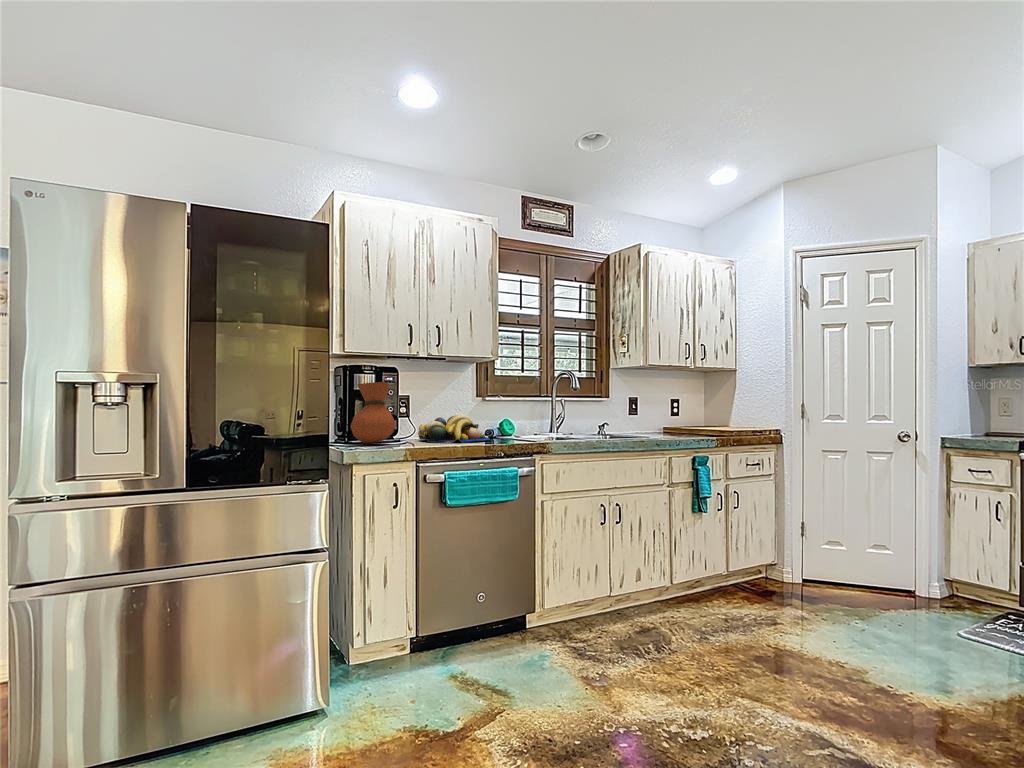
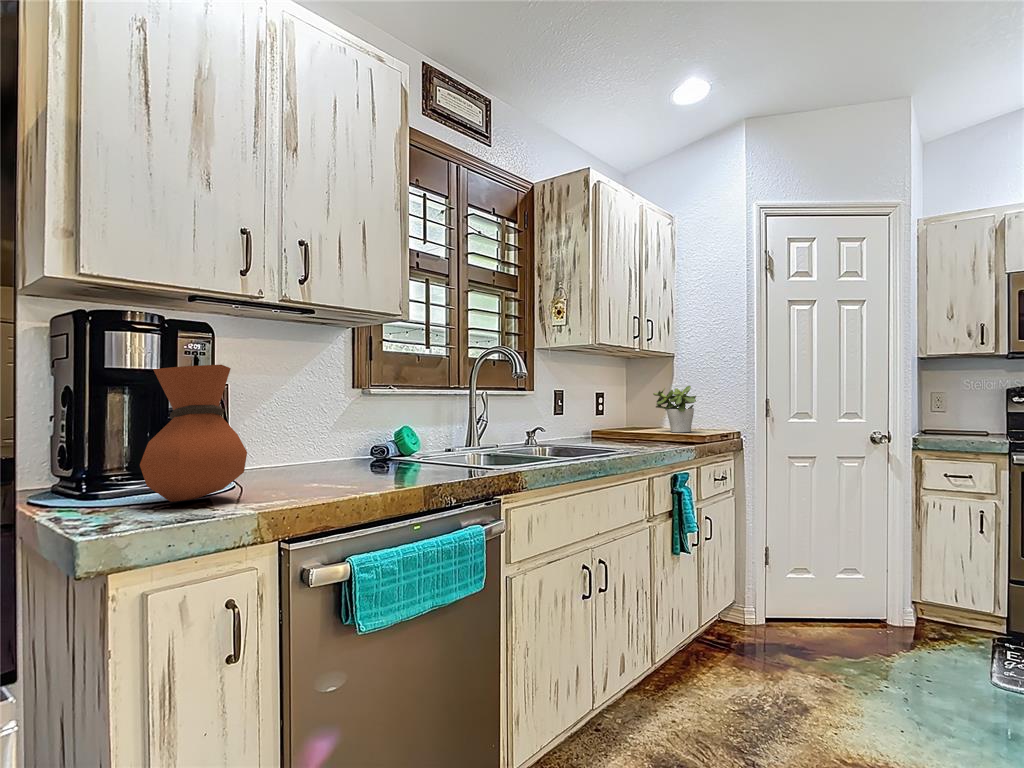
potted plant: none [719,394,753,430] -> present [653,386,696,433]
fruit bowl: present [418,415,489,443] -> none [276,428,416,488]

